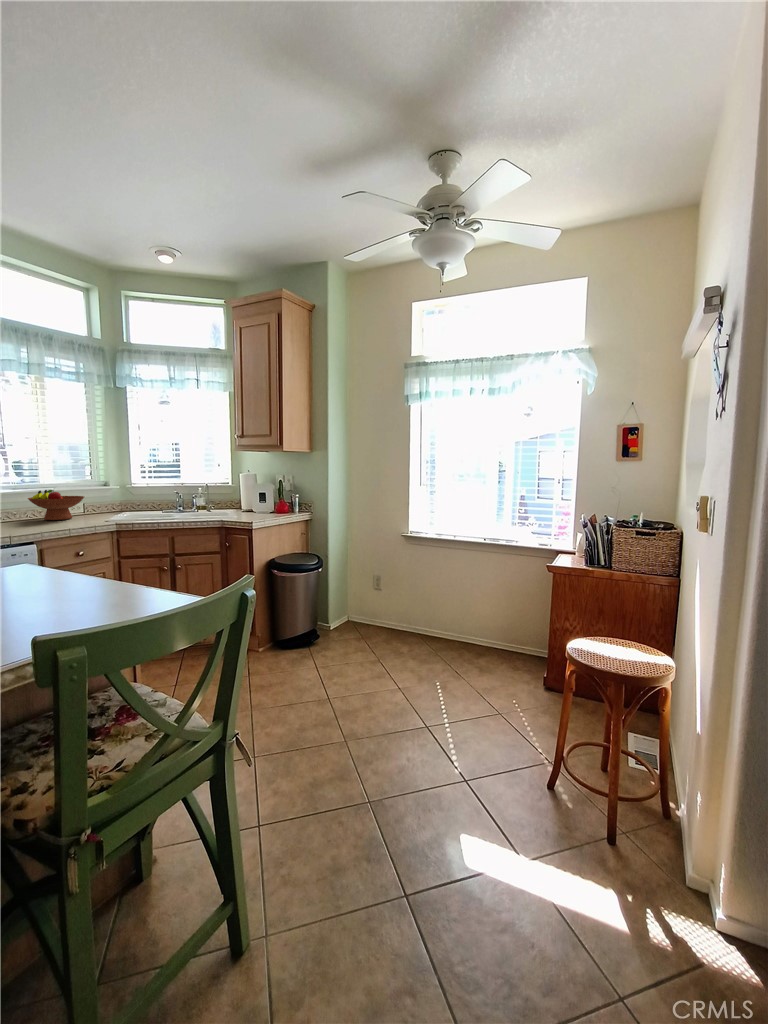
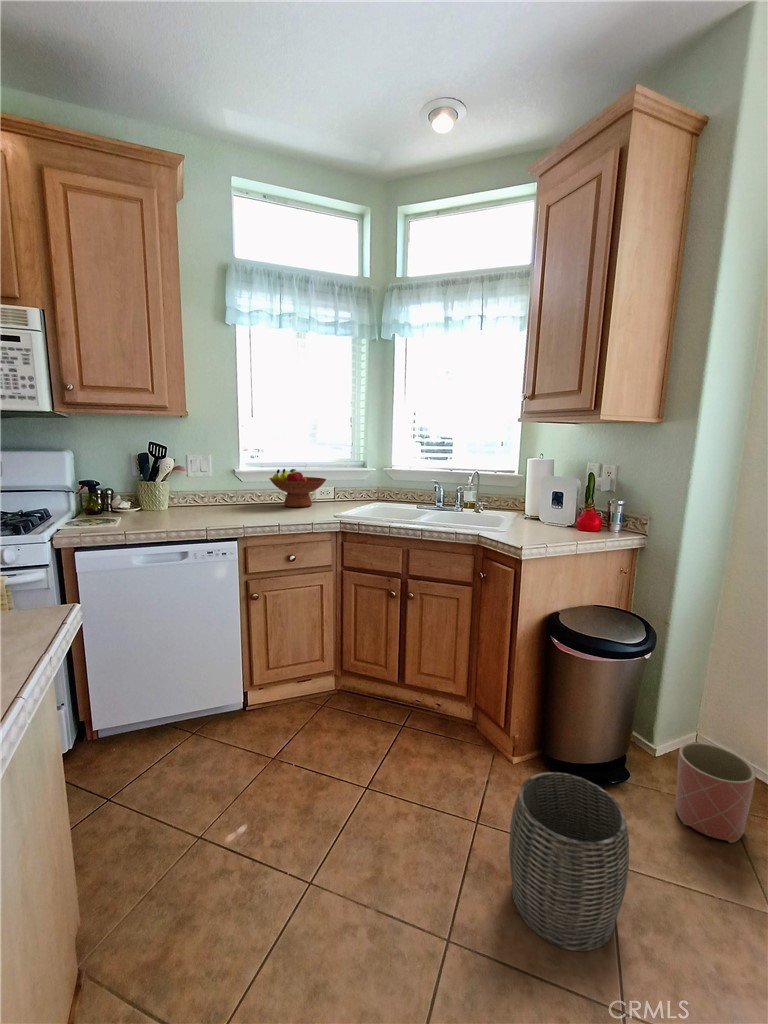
planter: none [339,607,369,646] -> present [675,742,756,843]
woven basket: none [271,628,325,700] -> present [509,772,629,951]

